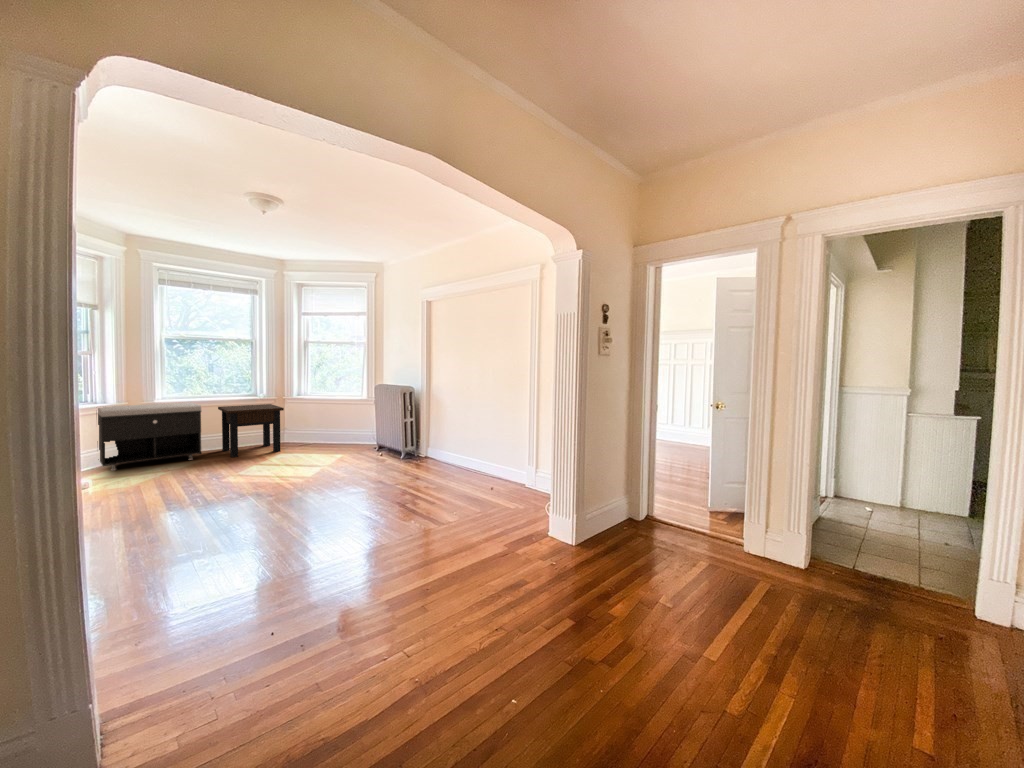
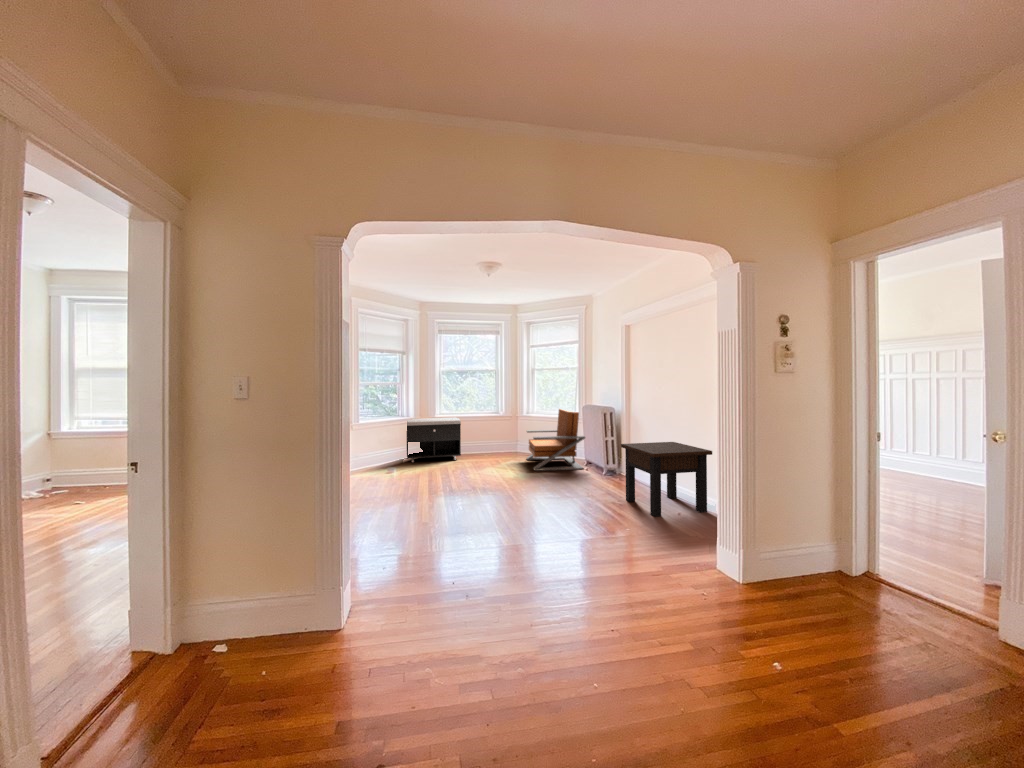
lounge chair: none [301,389,380,463] -> present [527,409,585,471]
side table: present [218,404,284,457] -> present [621,442,712,516]

